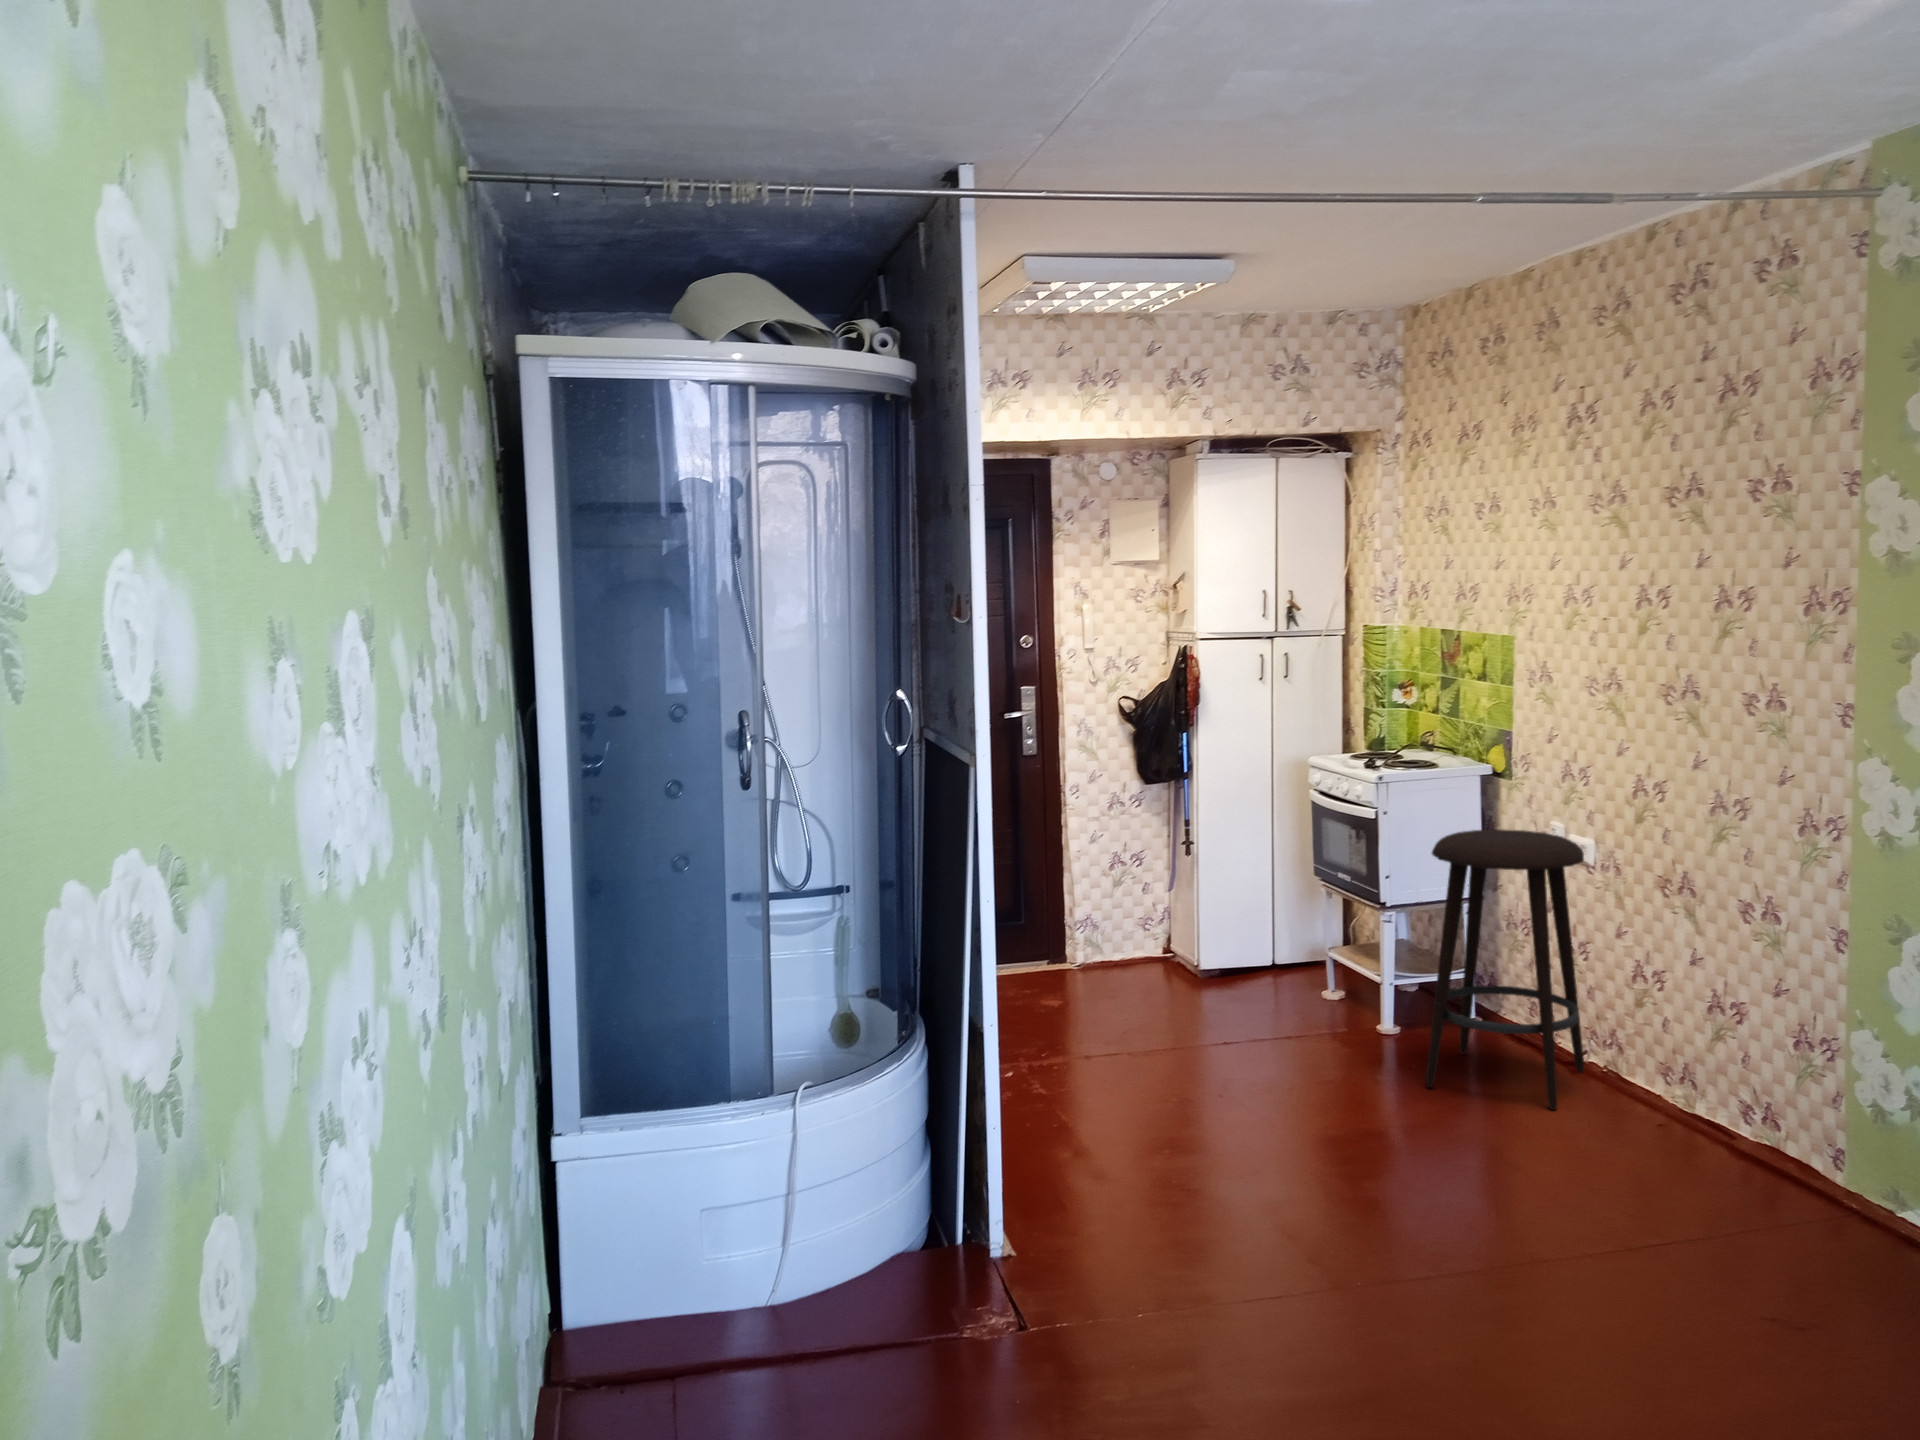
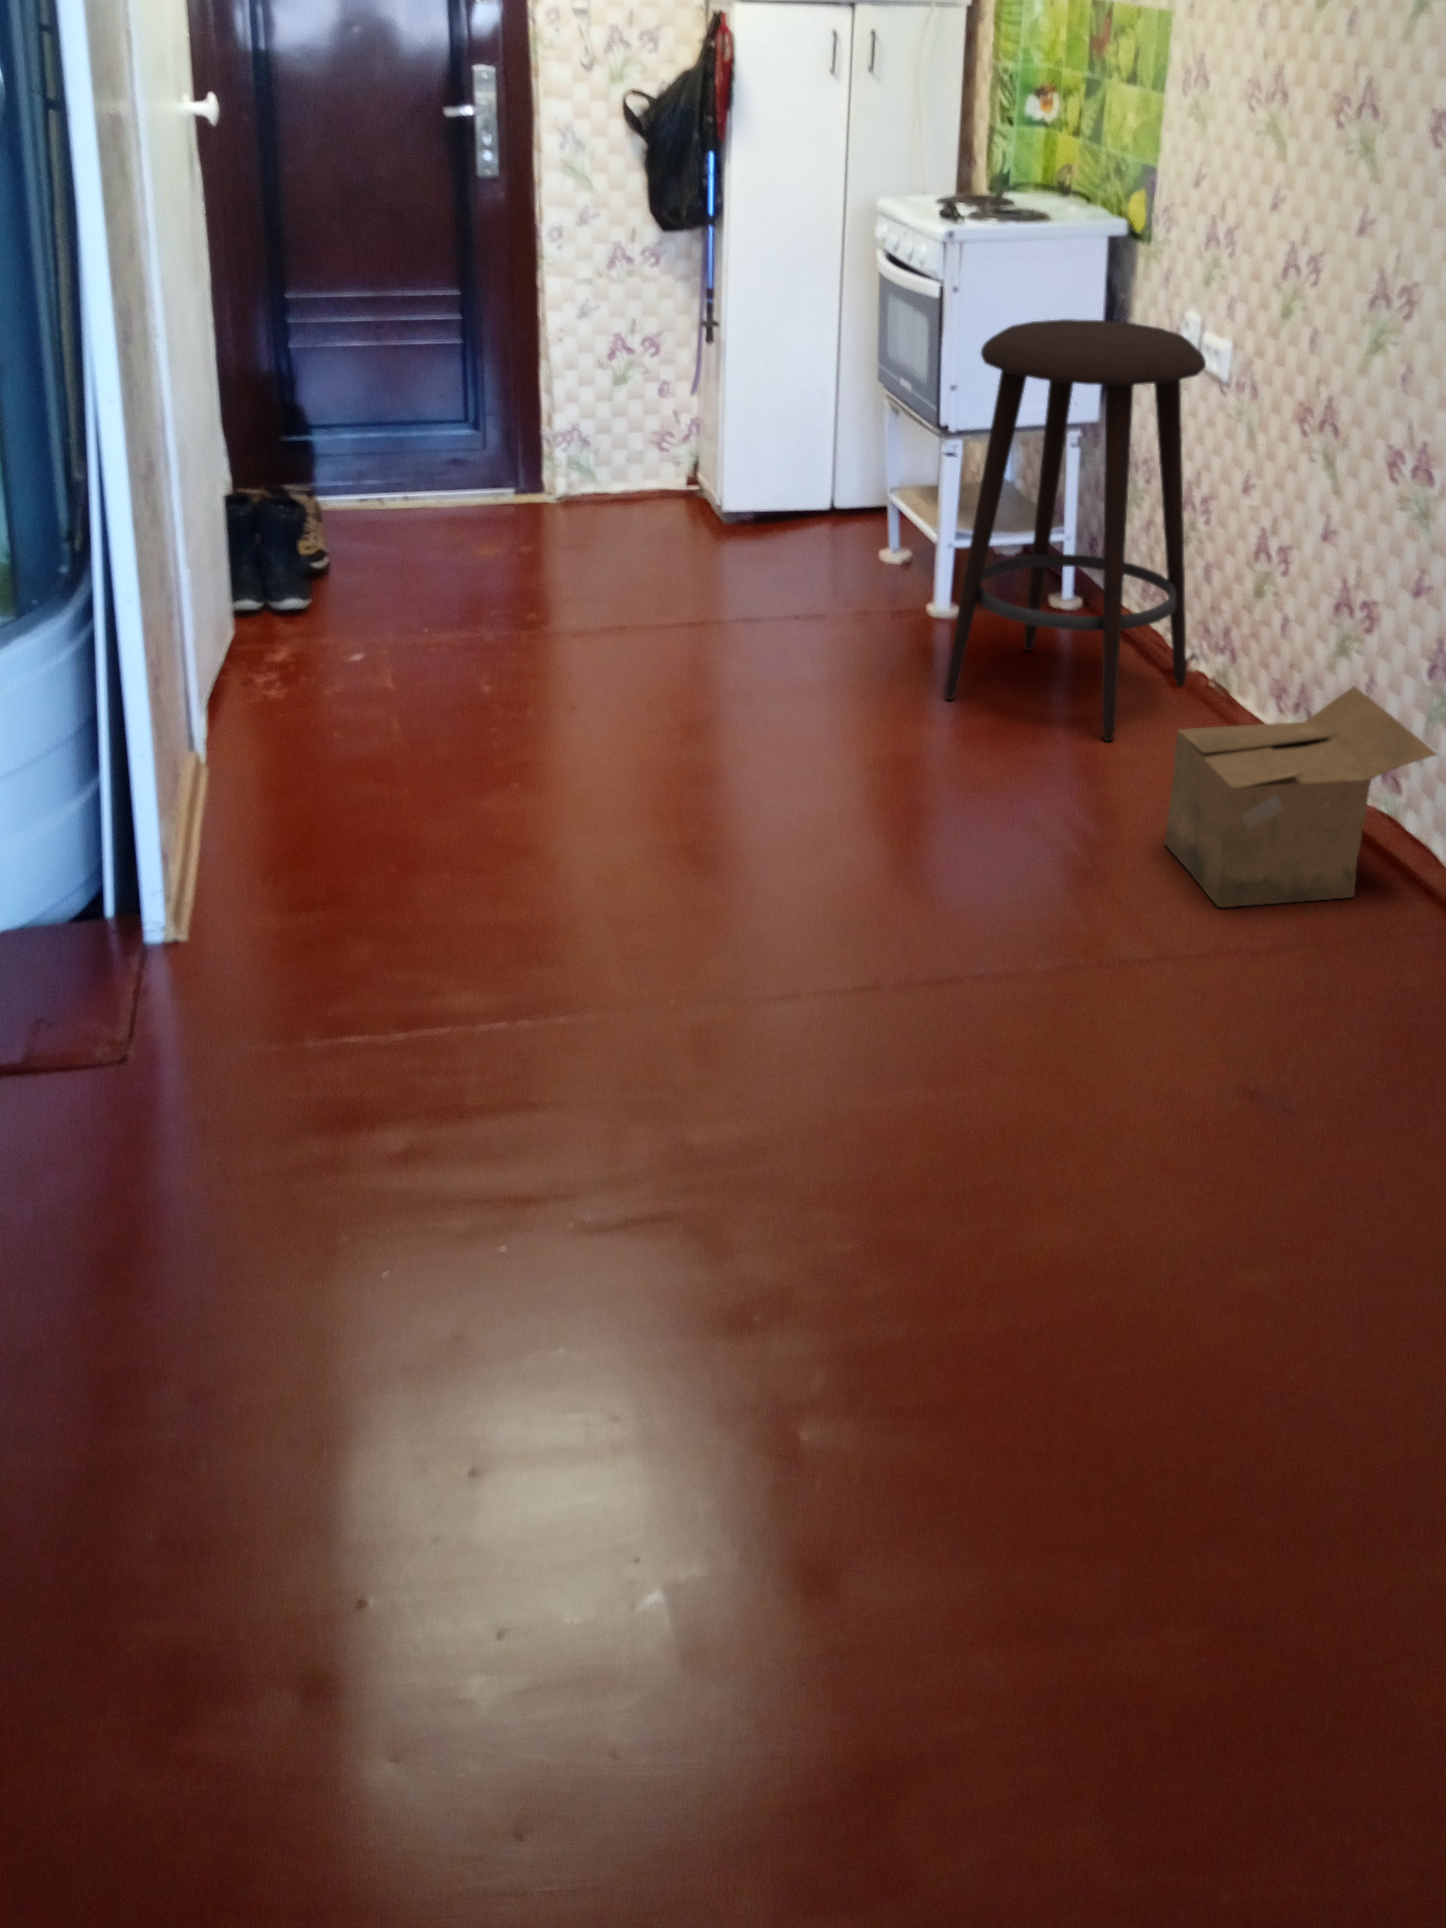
cardboard box: none [1631,1058,1820,1211] -> present [1165,687,1436,907]

